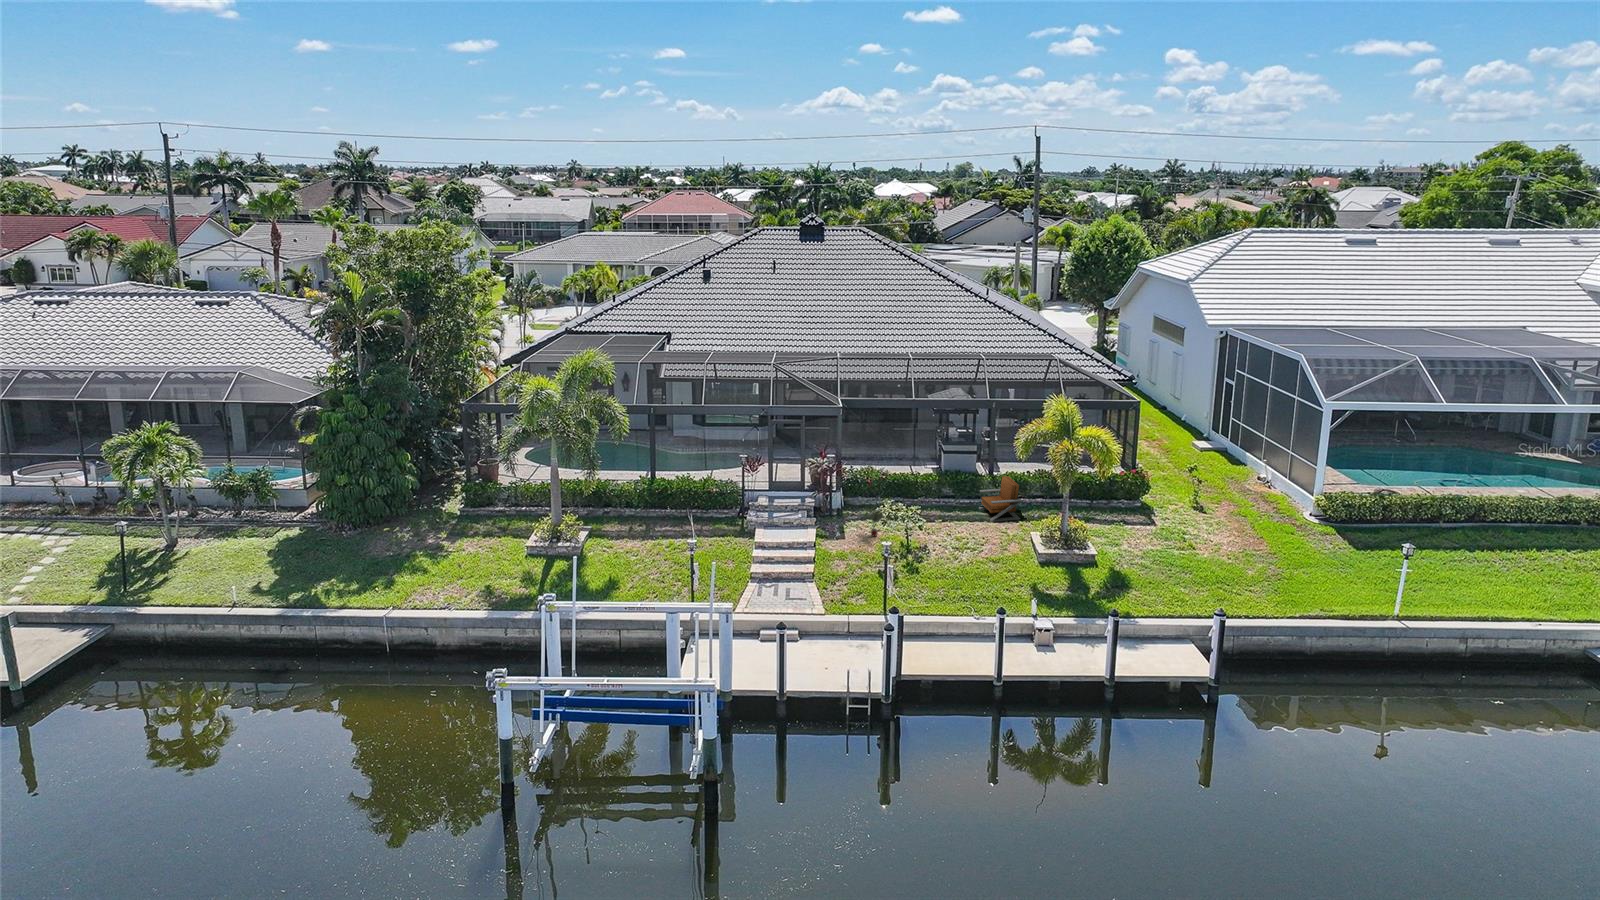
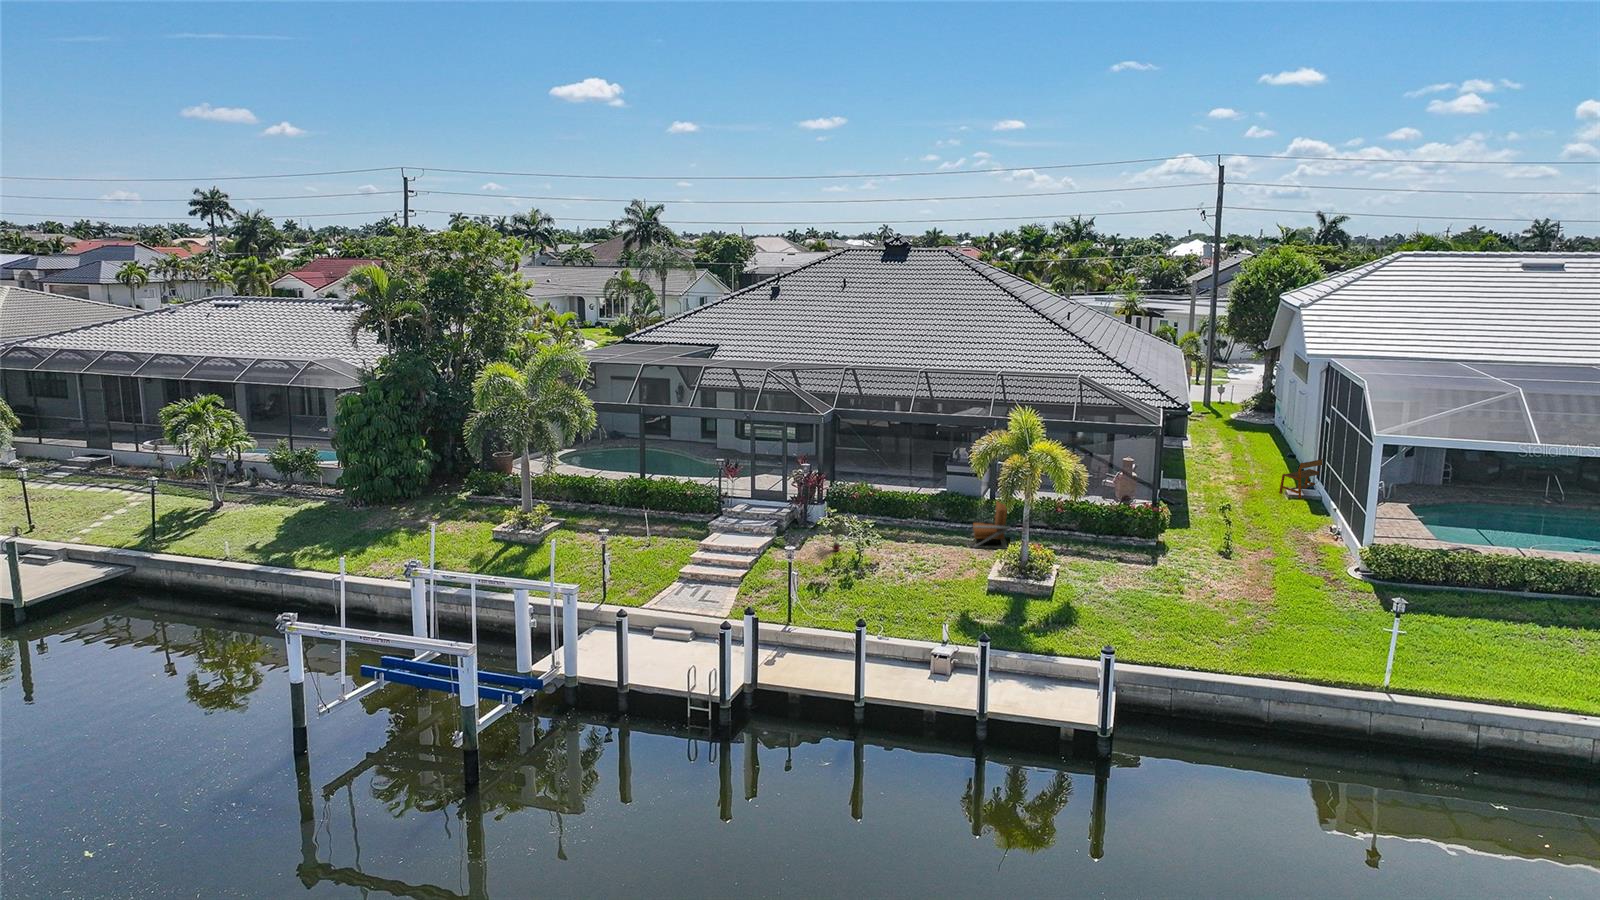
bench: none [1193,414,1229,450] -> present [1279,459,1323,498]

